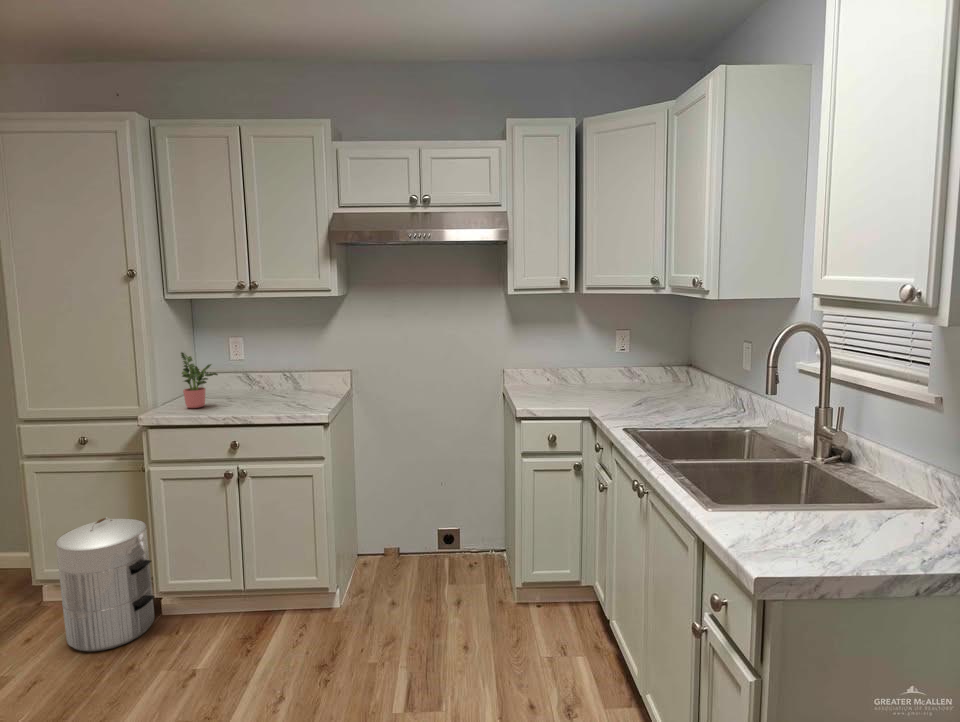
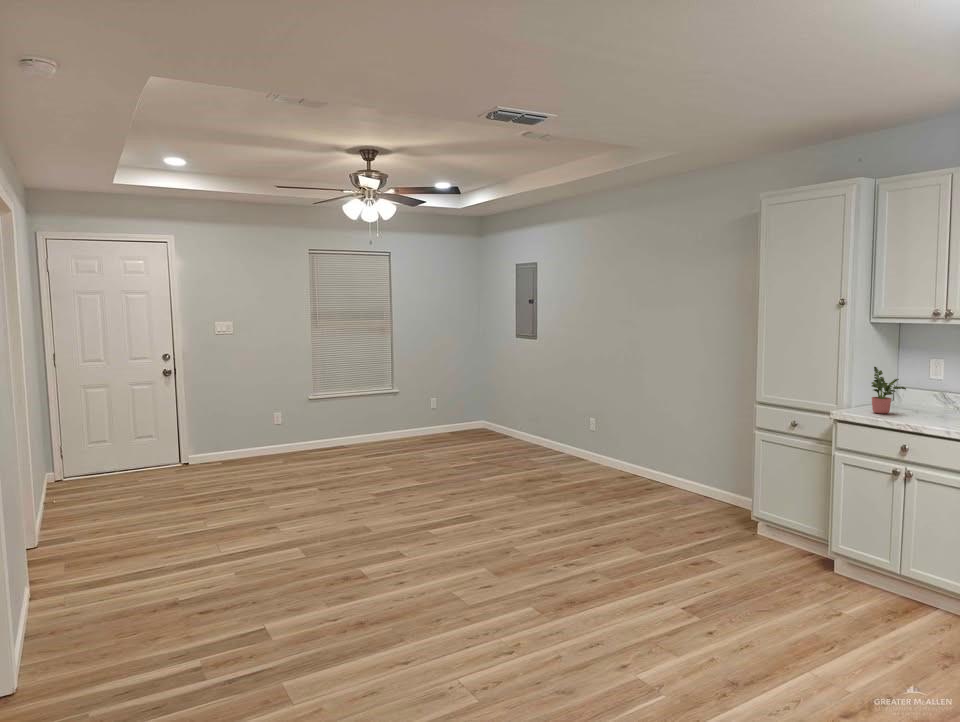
waste bin: present [55,517,155,652] -> none [764,482,829,577]

